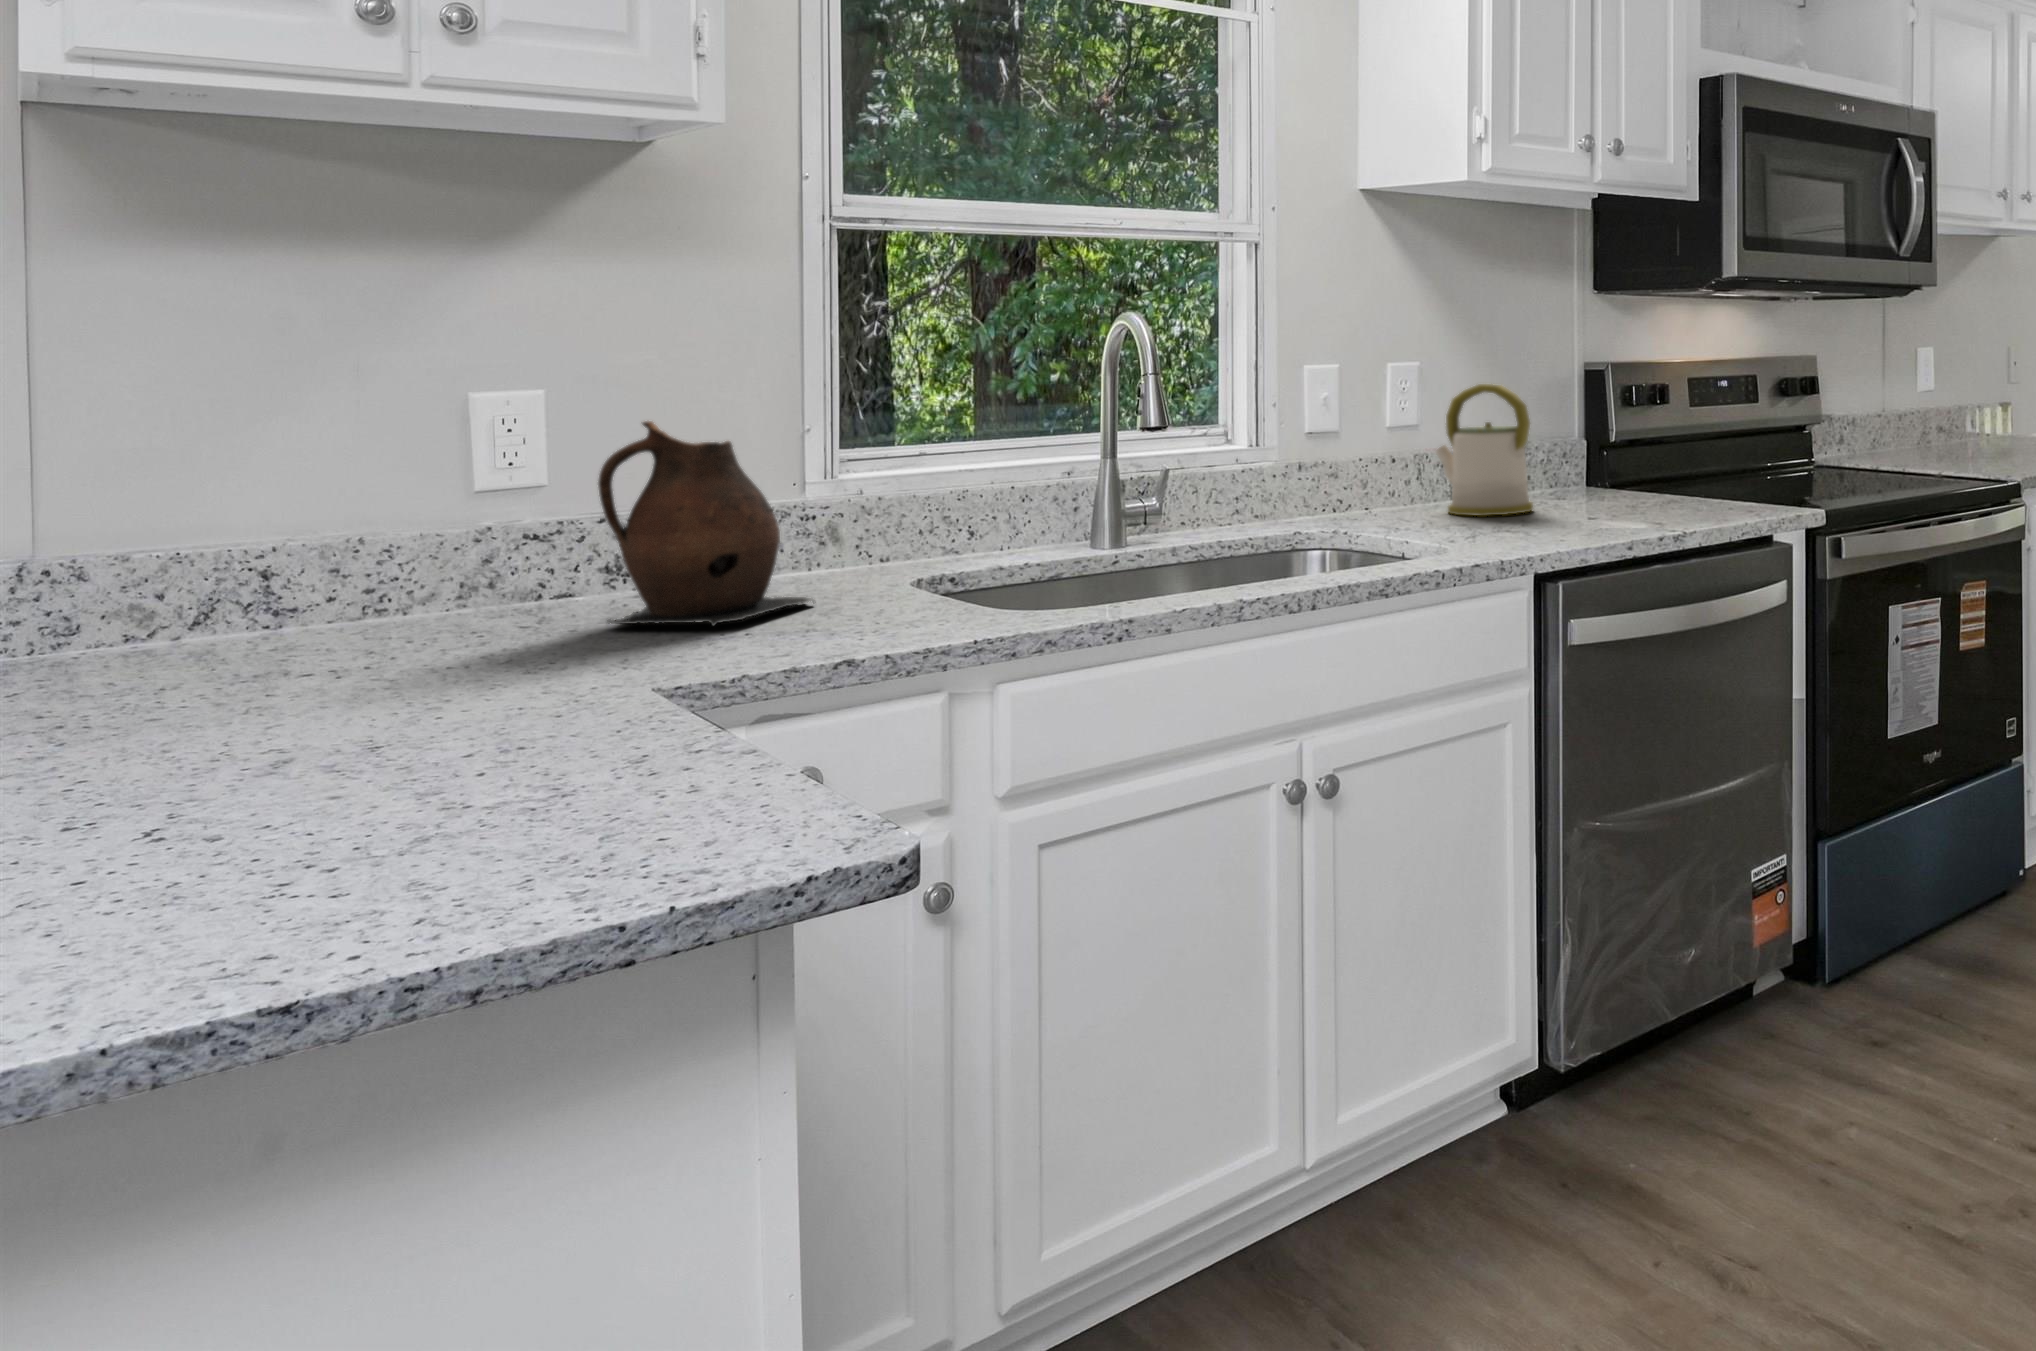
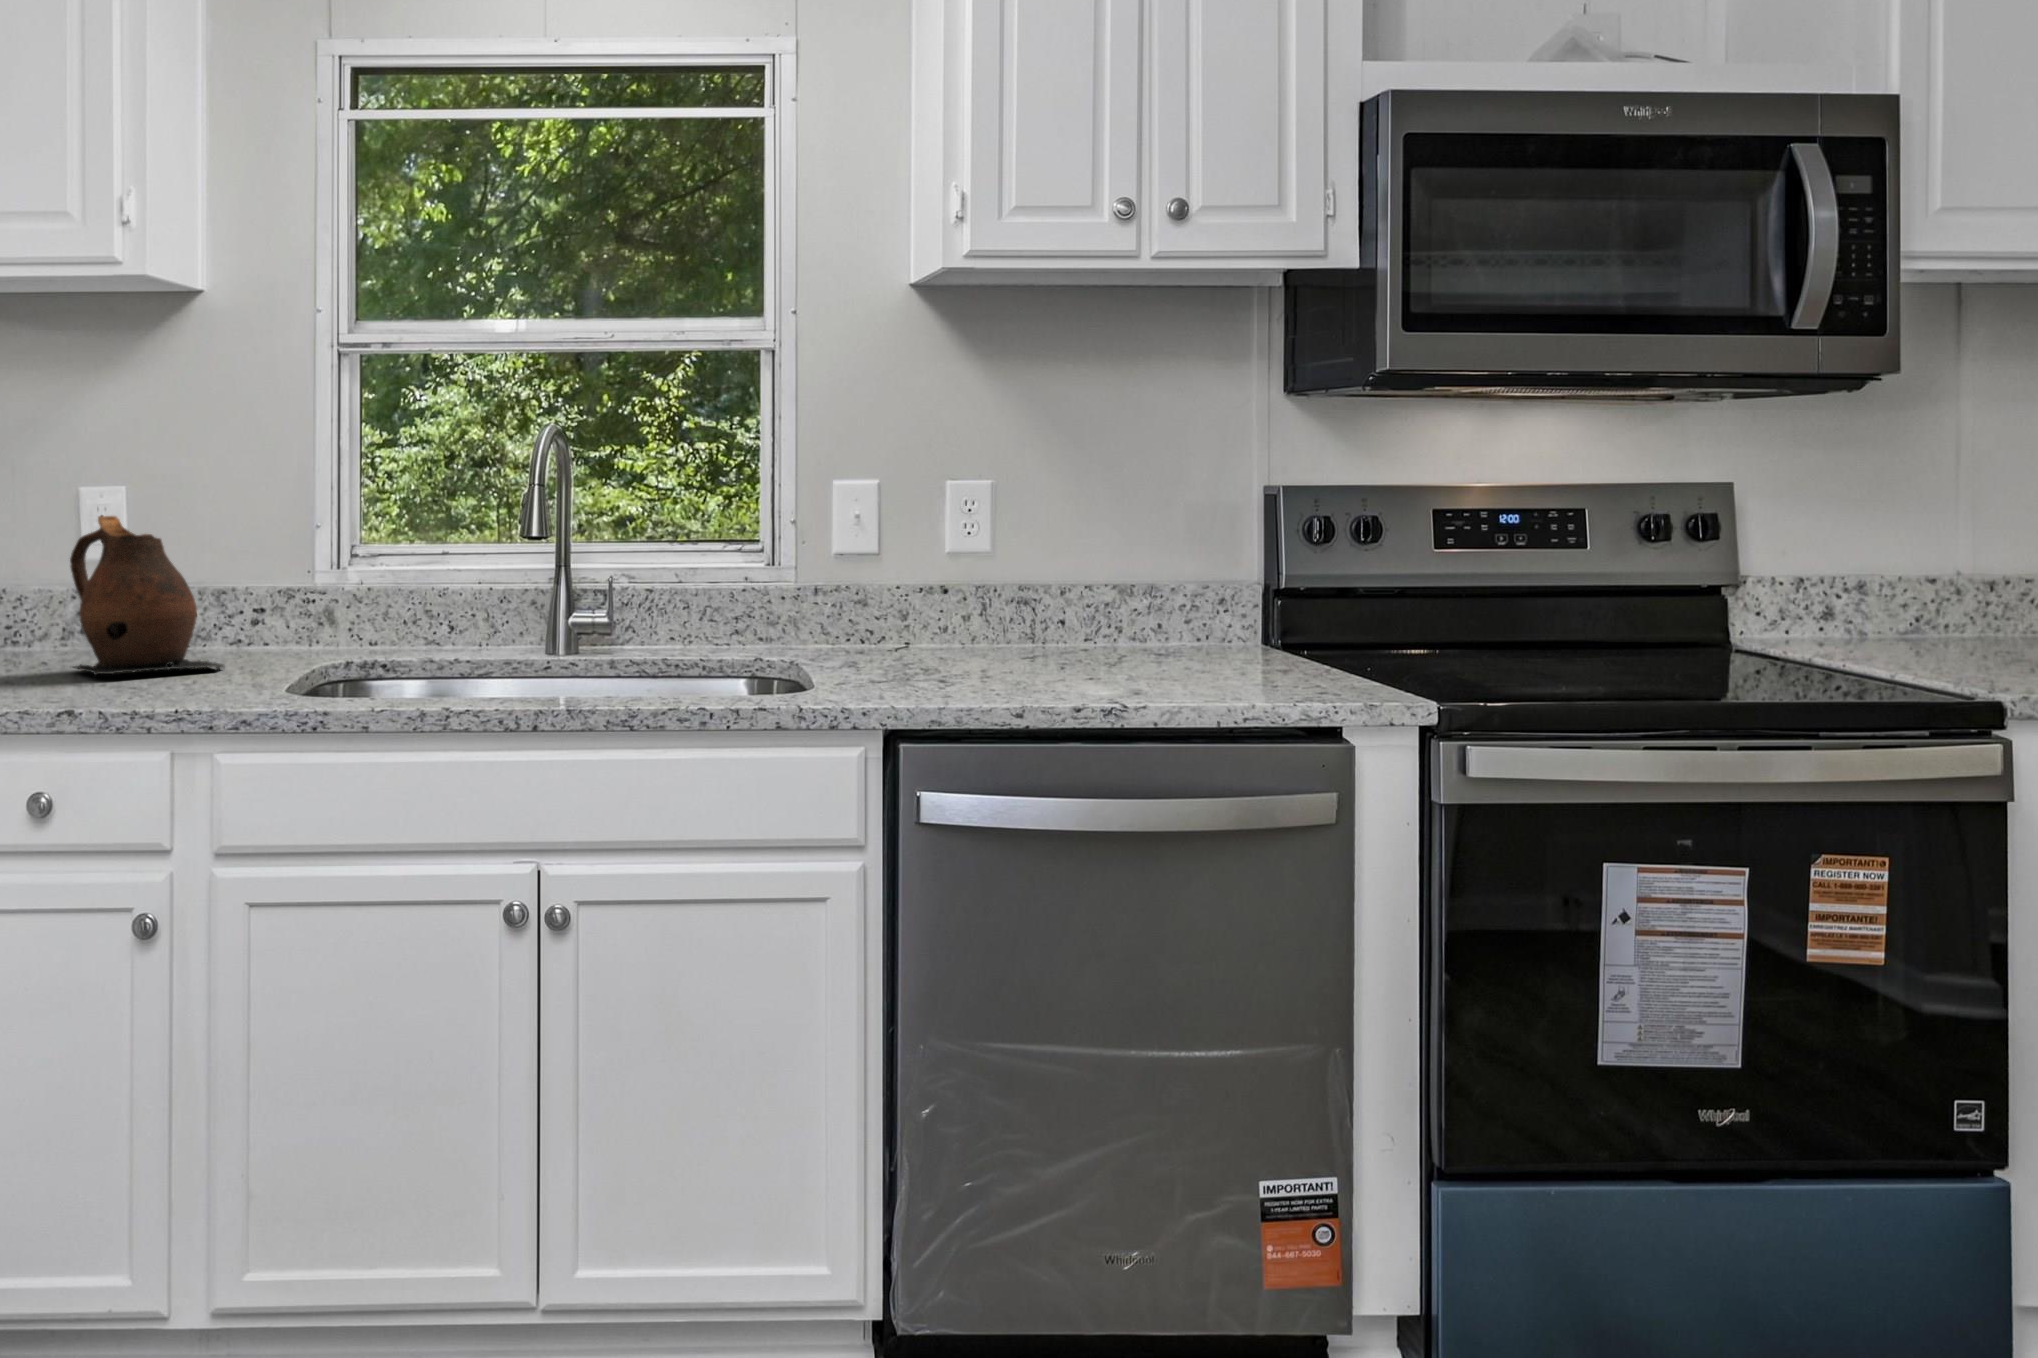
kettle: present [1436,384,1533,516] -> none [969,510,1070,664]

